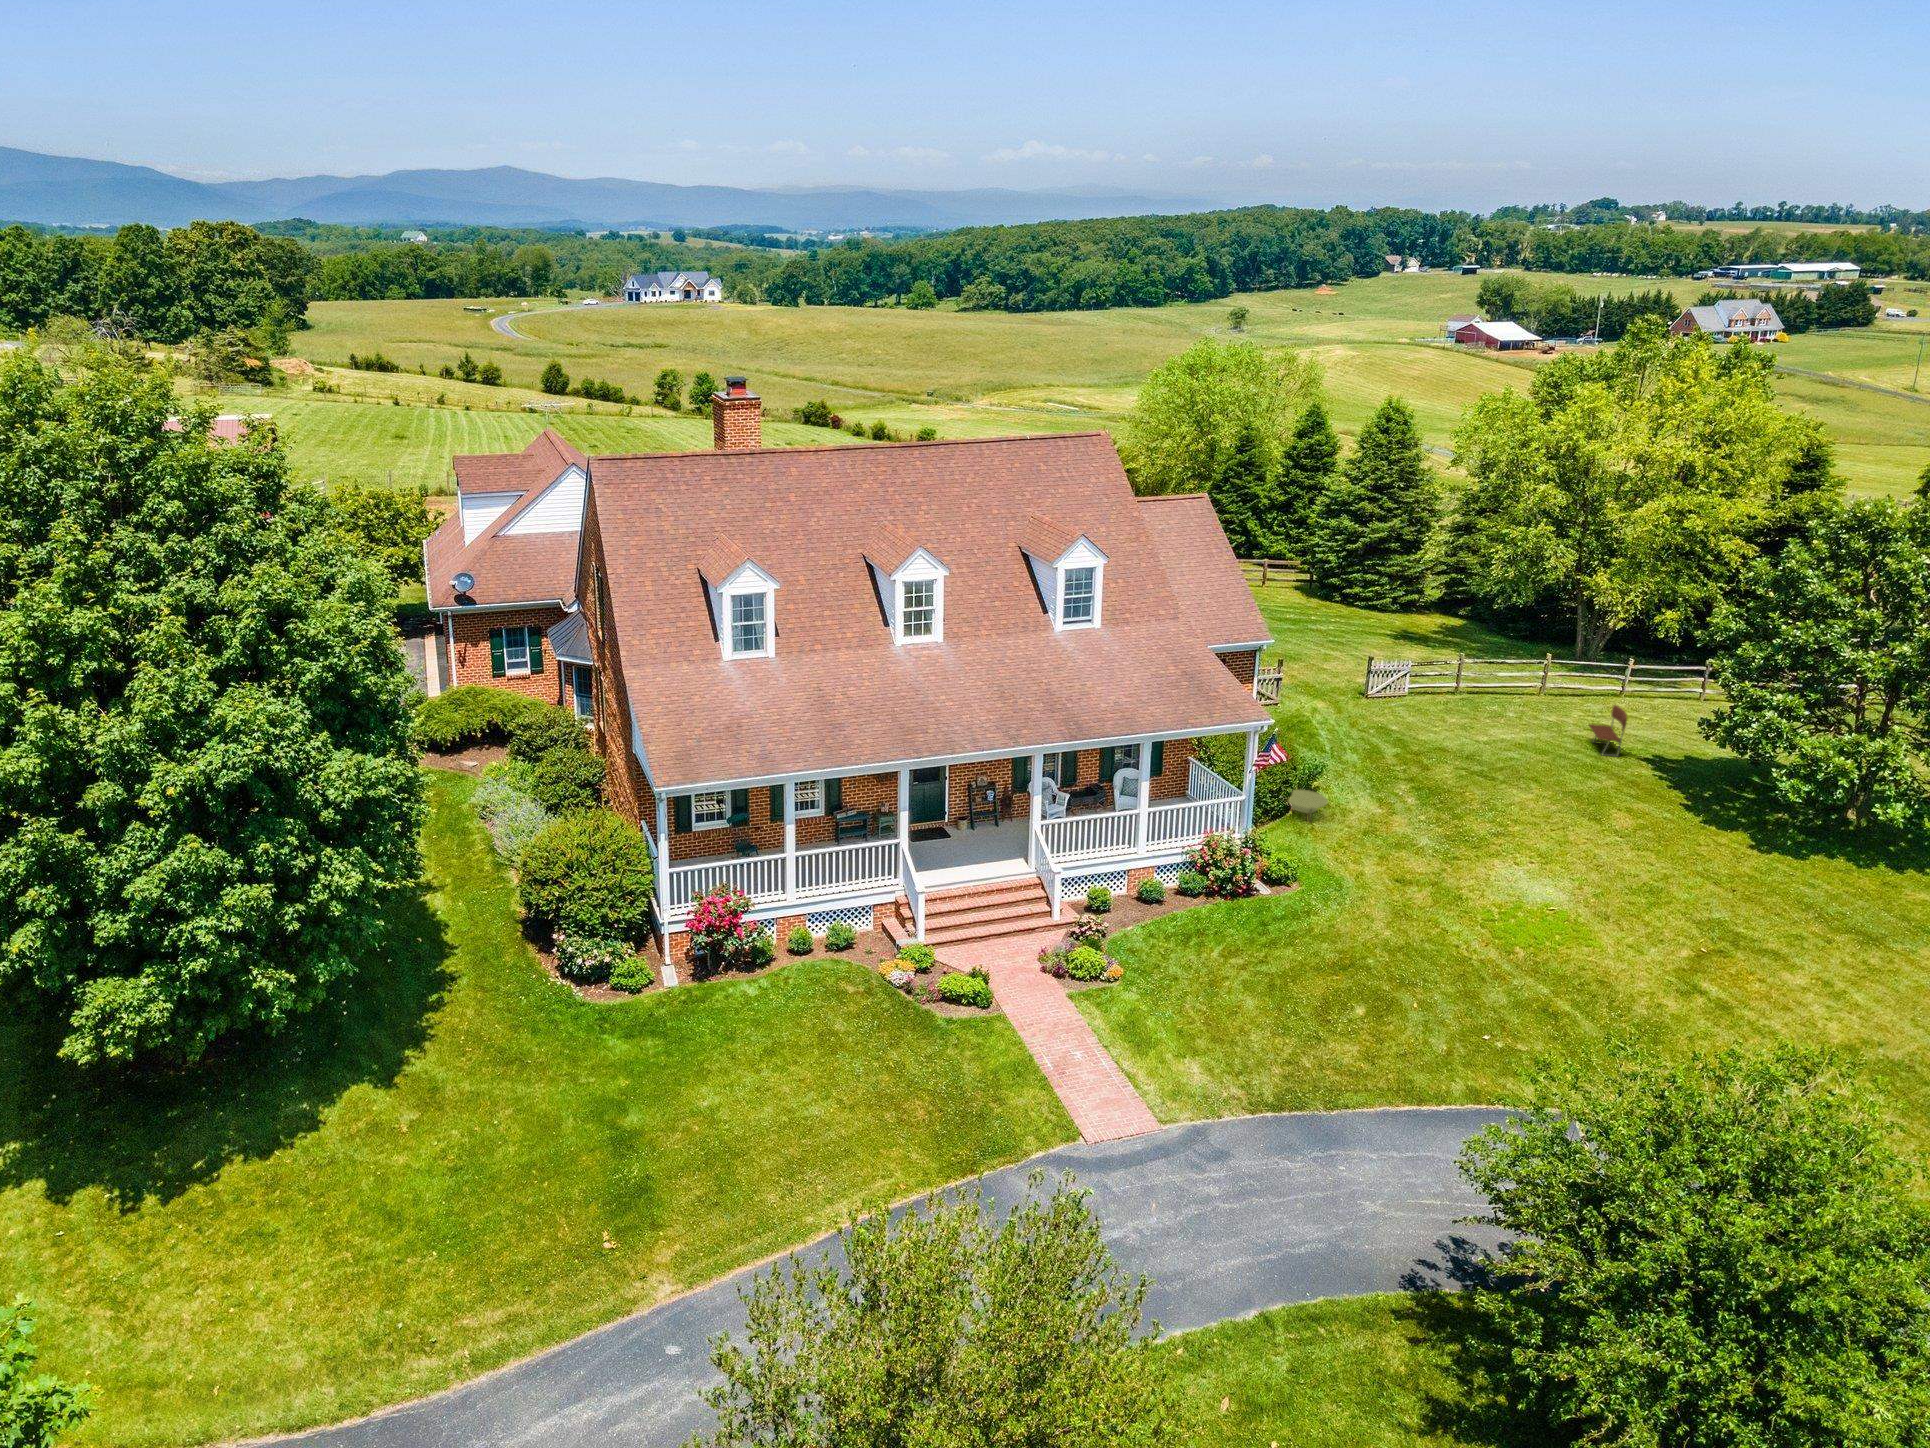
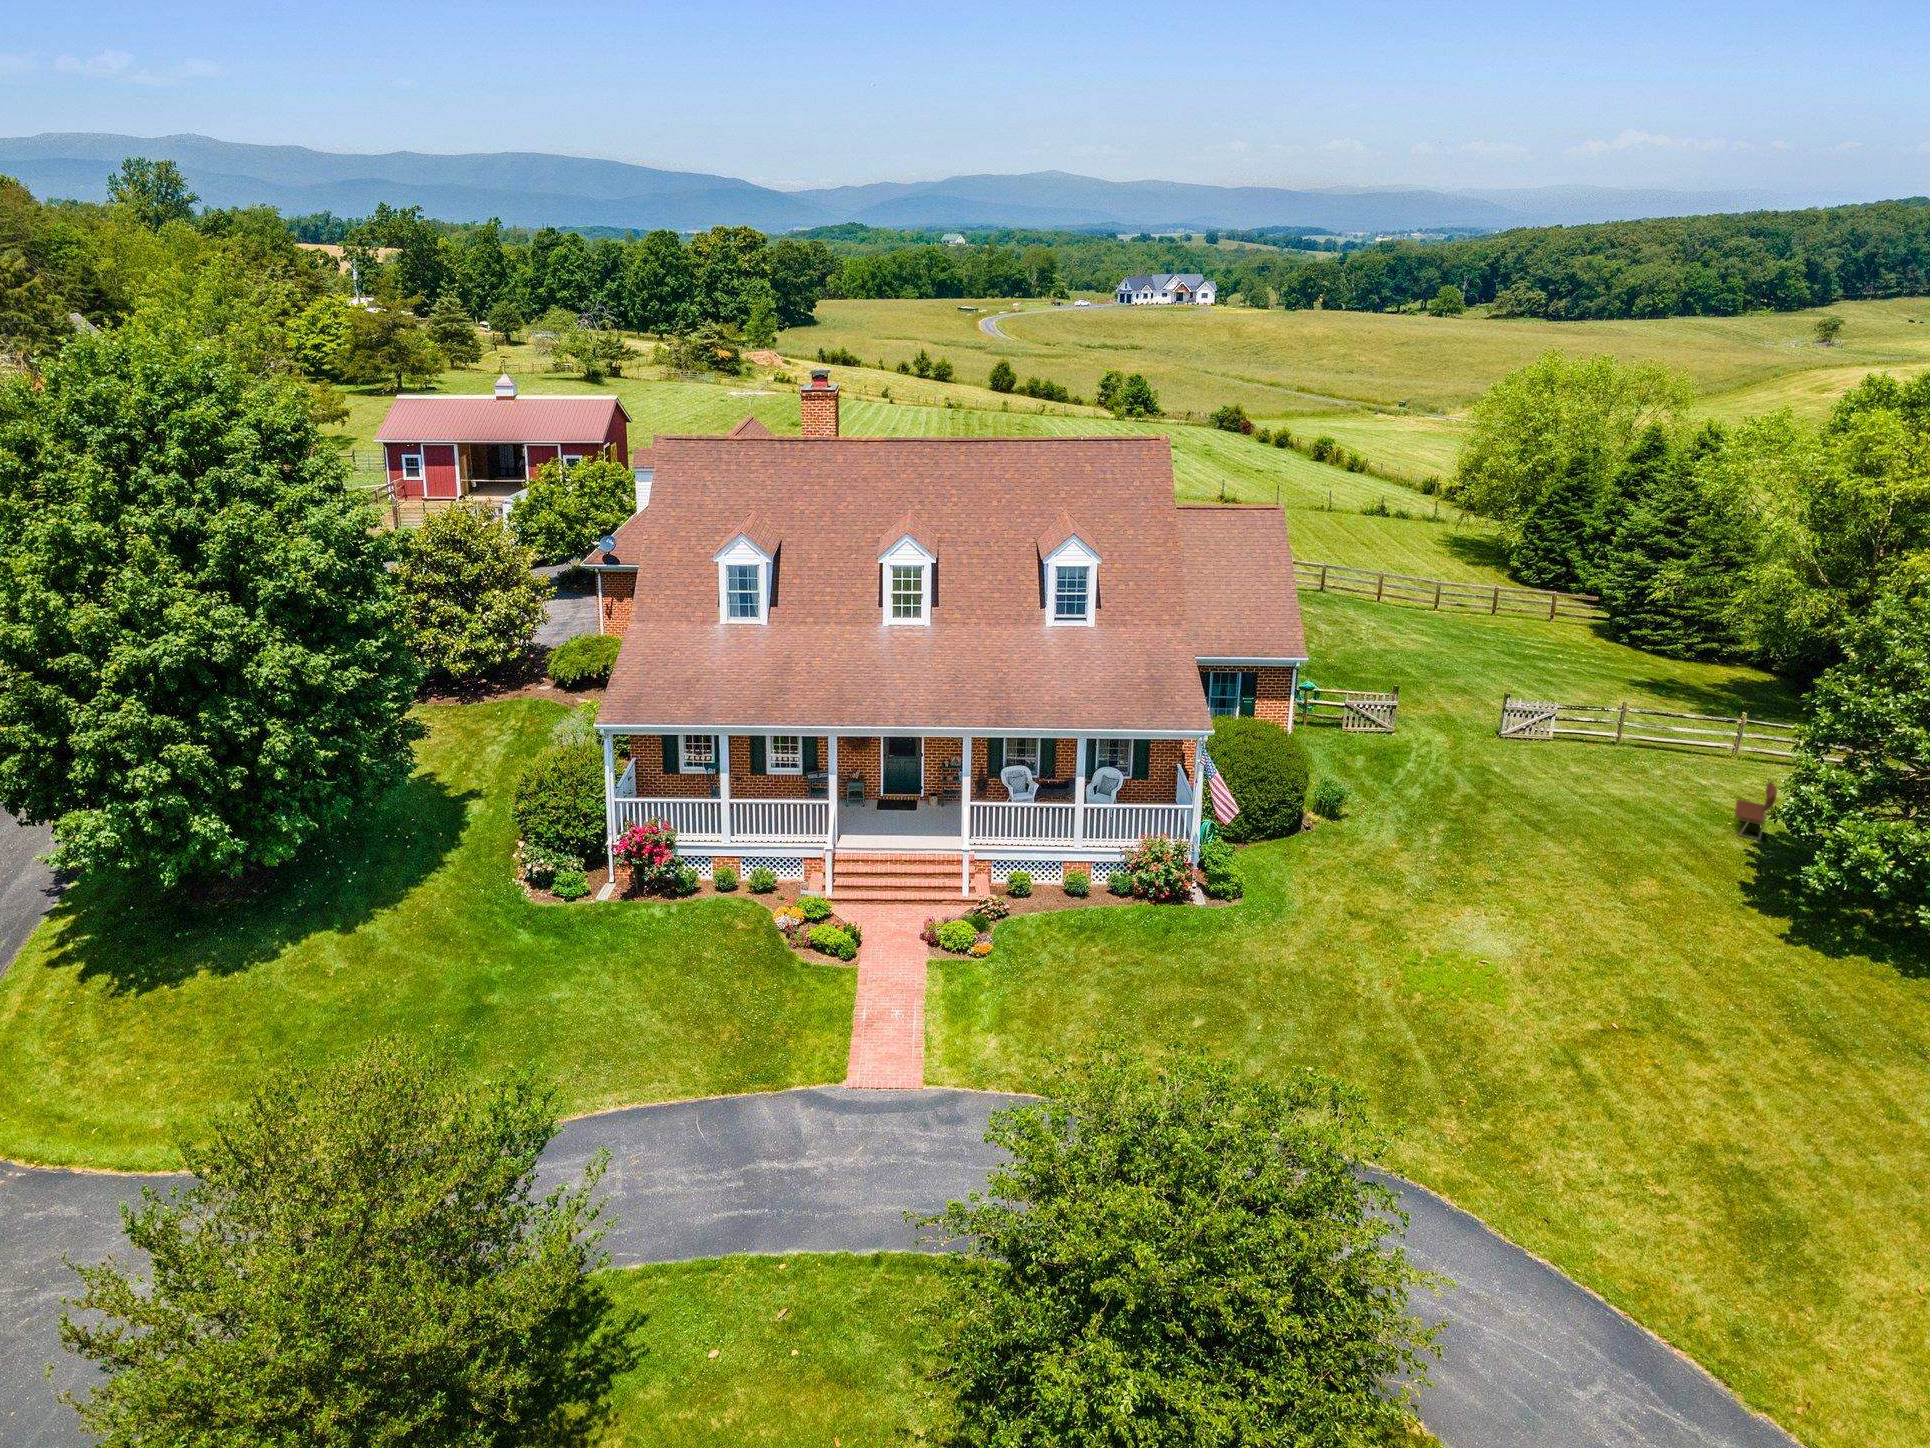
round table: present [1288,790,1328,823] -> none [1292,817,1338,852]

